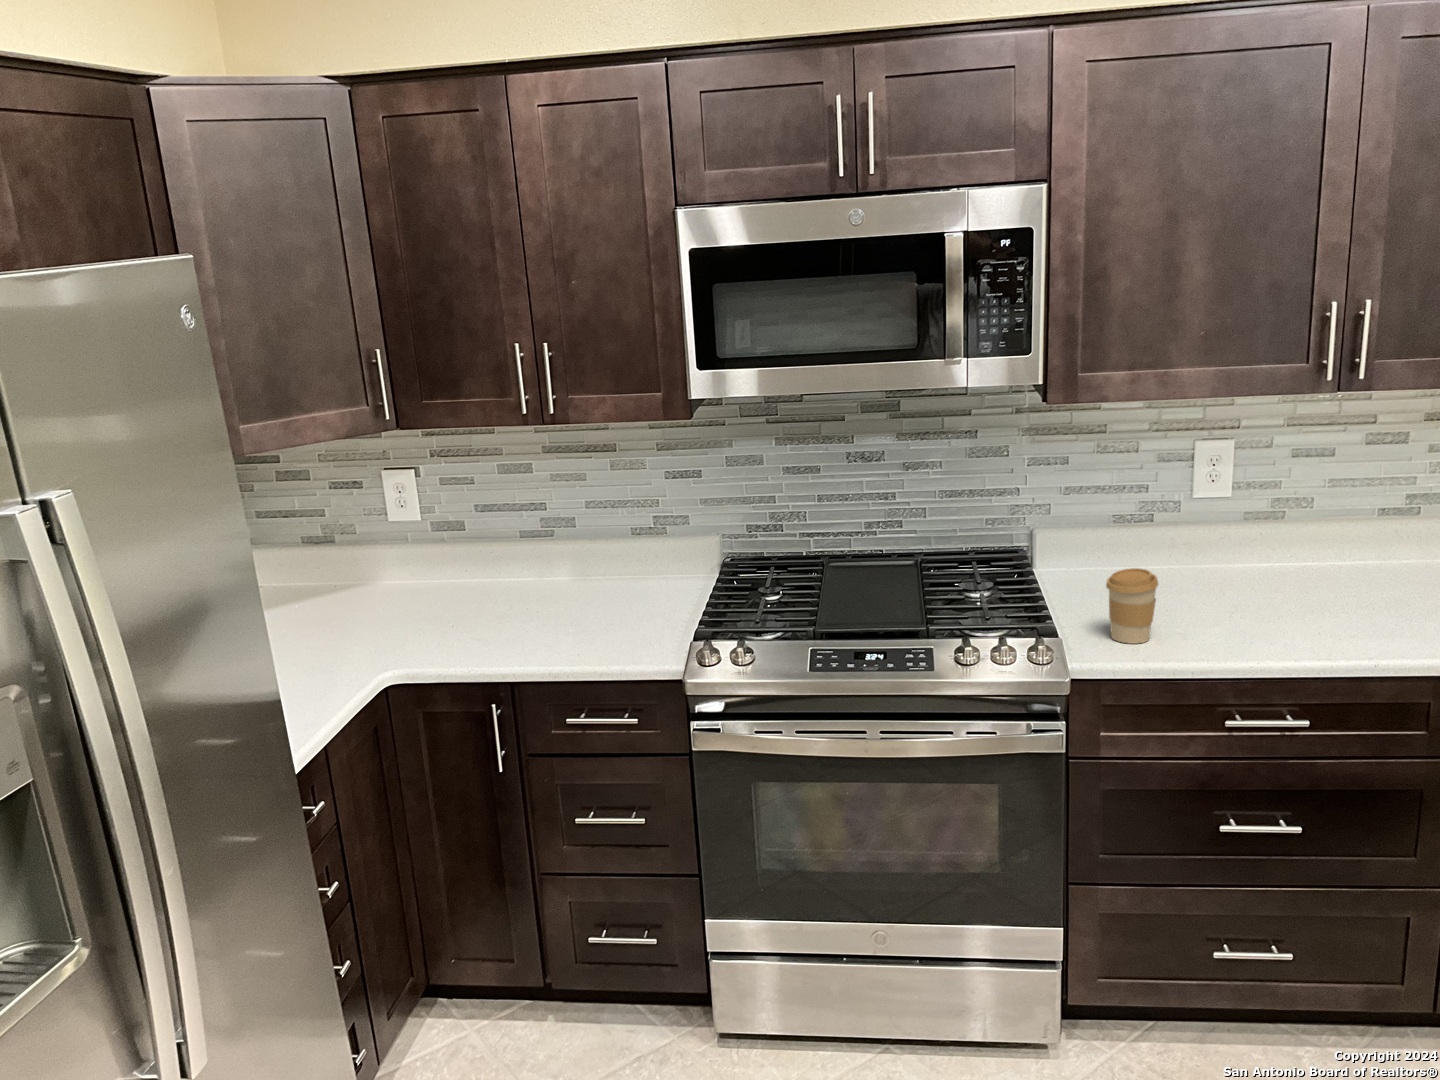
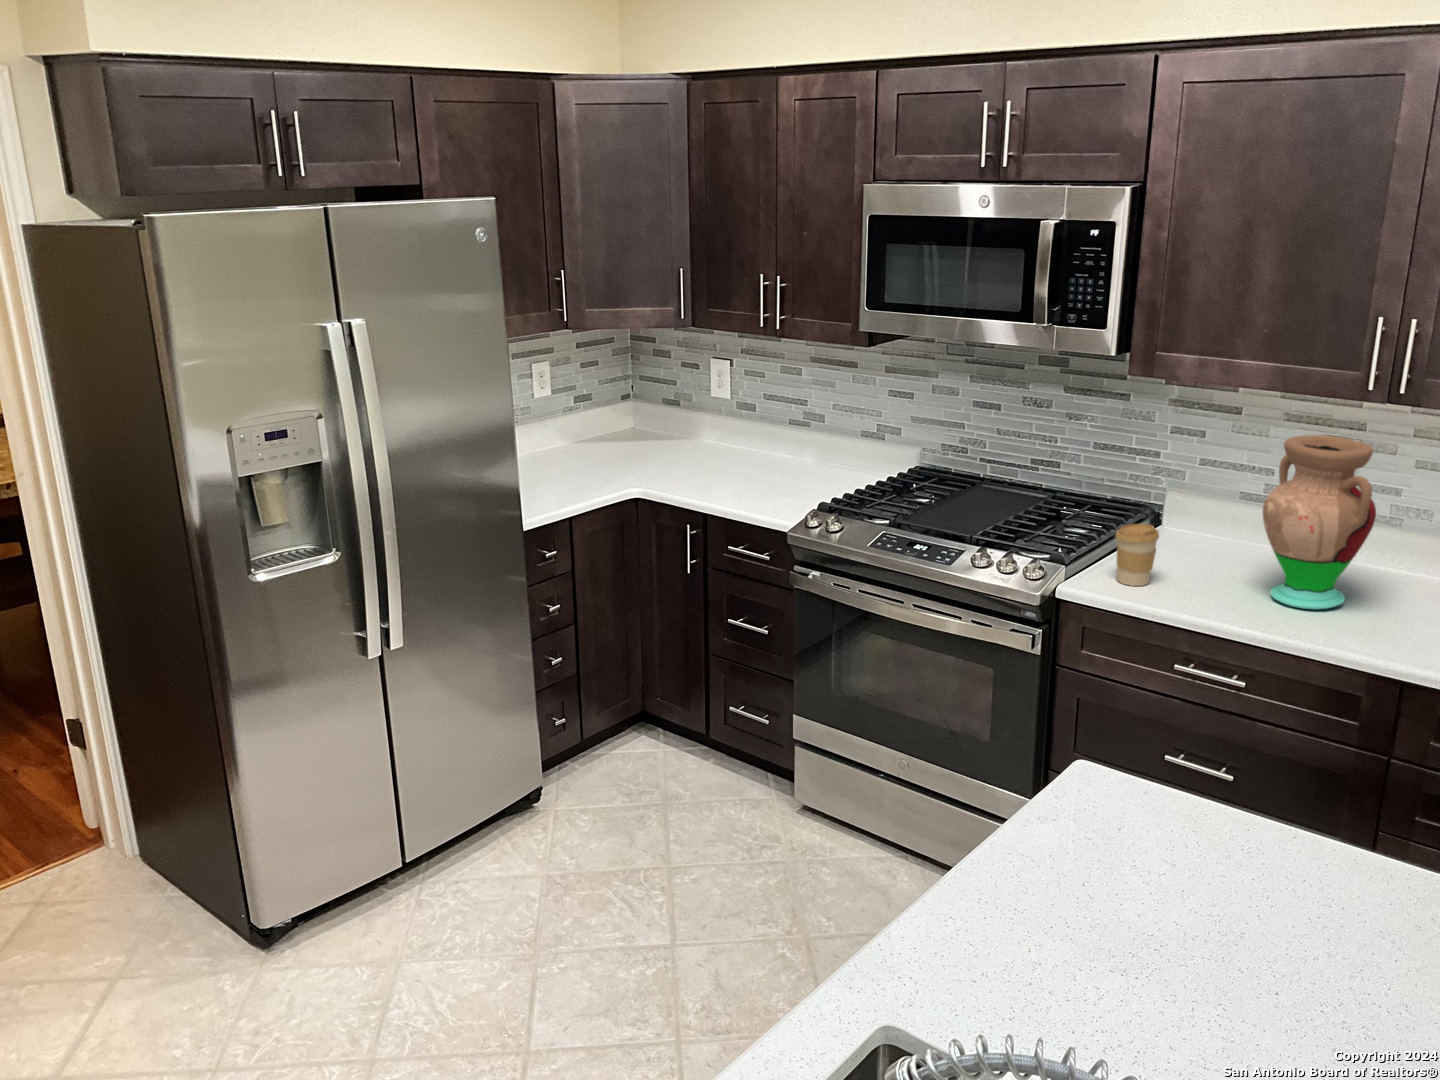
vase: none [1235,434,1382,625] -> present [1262,435,1376,609]

